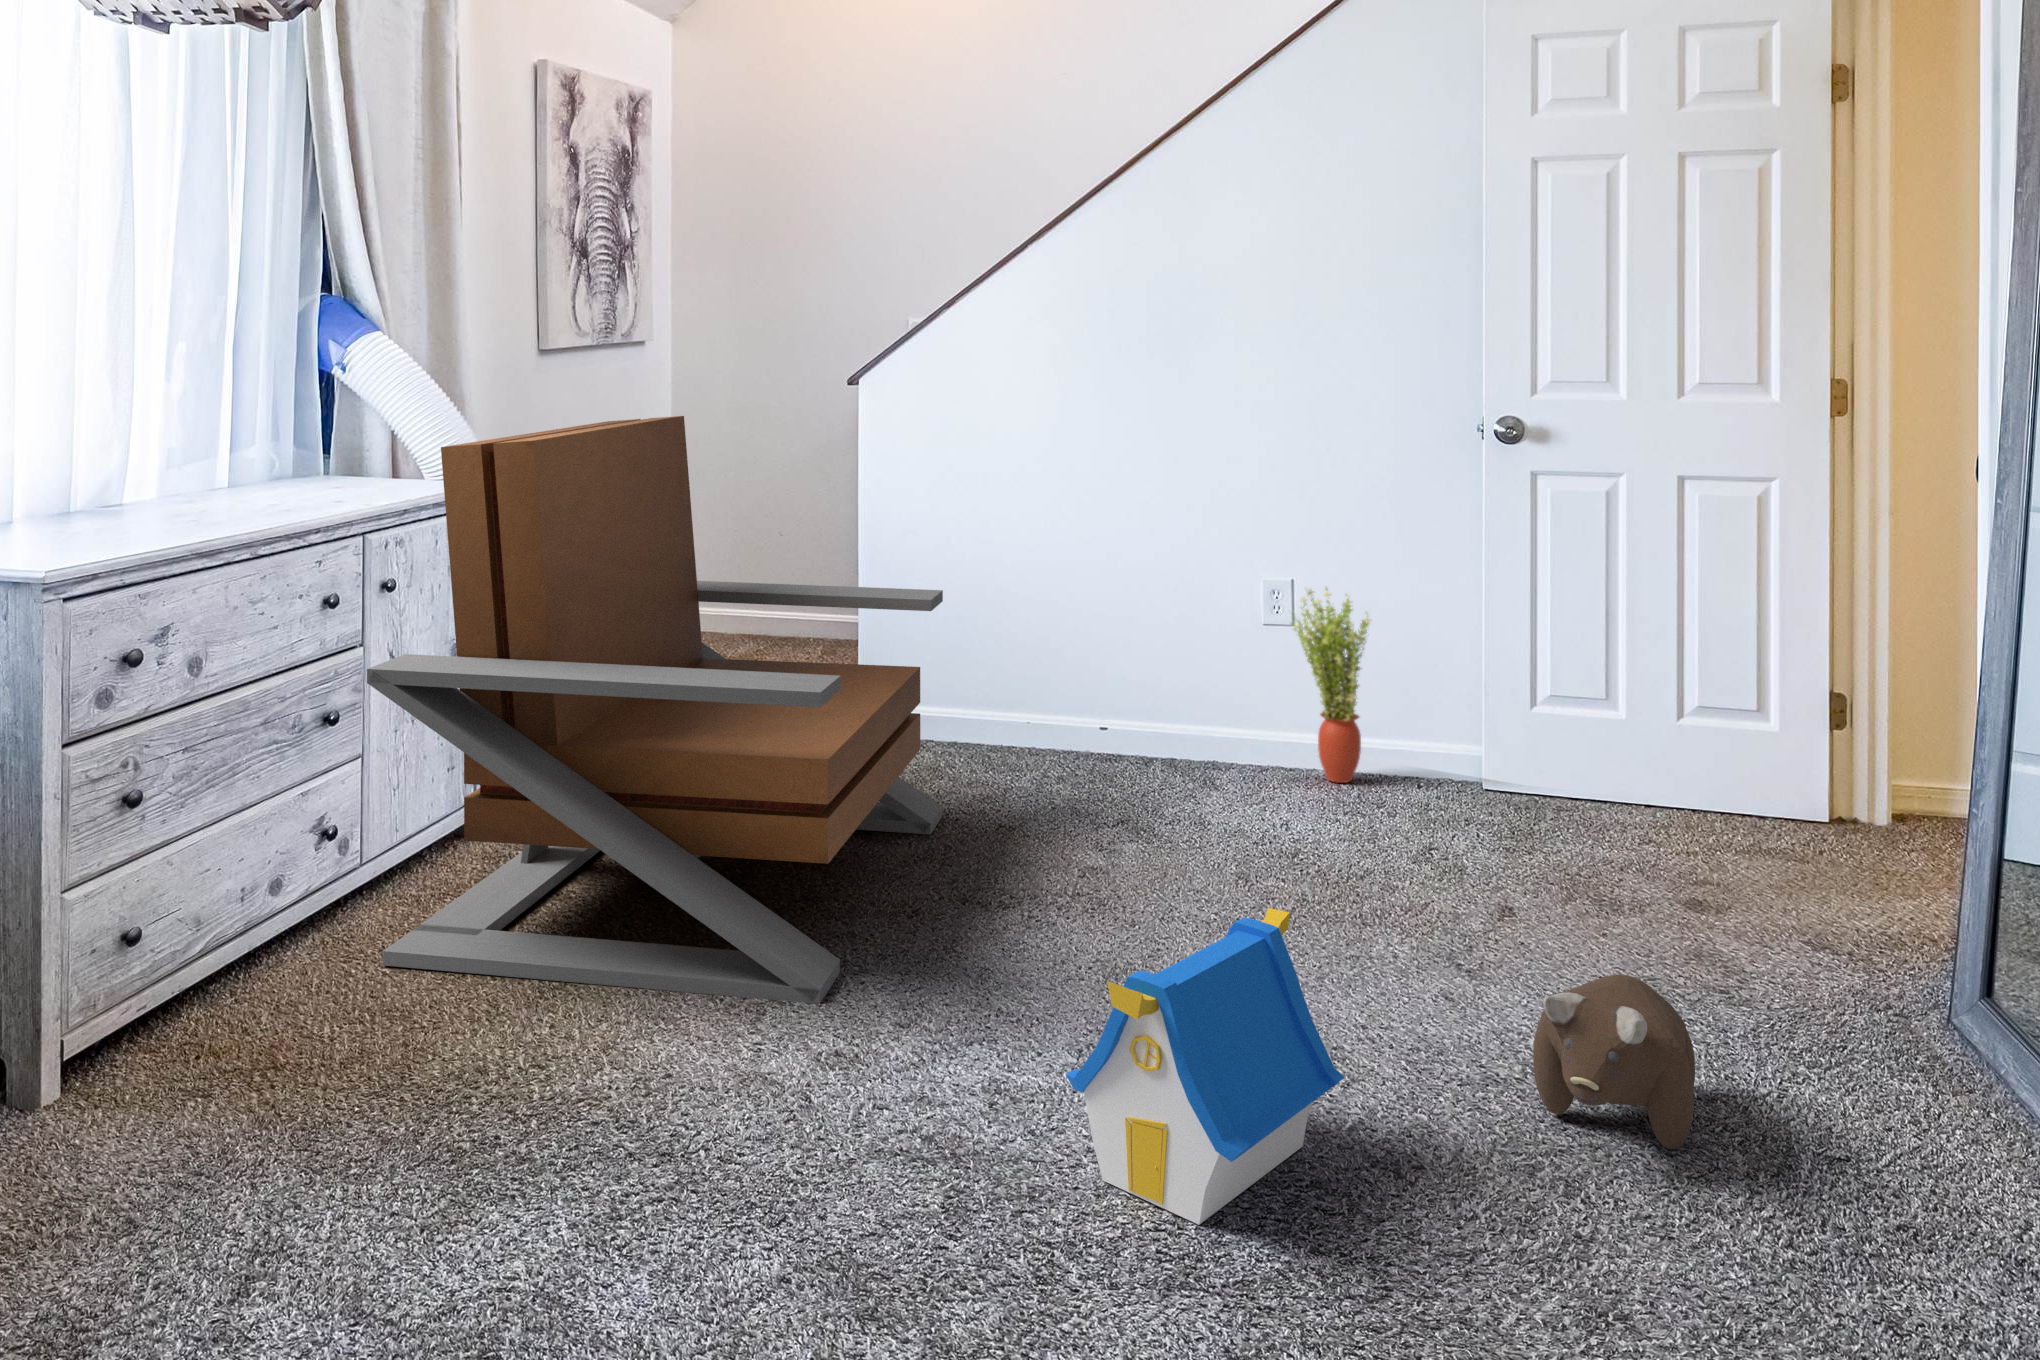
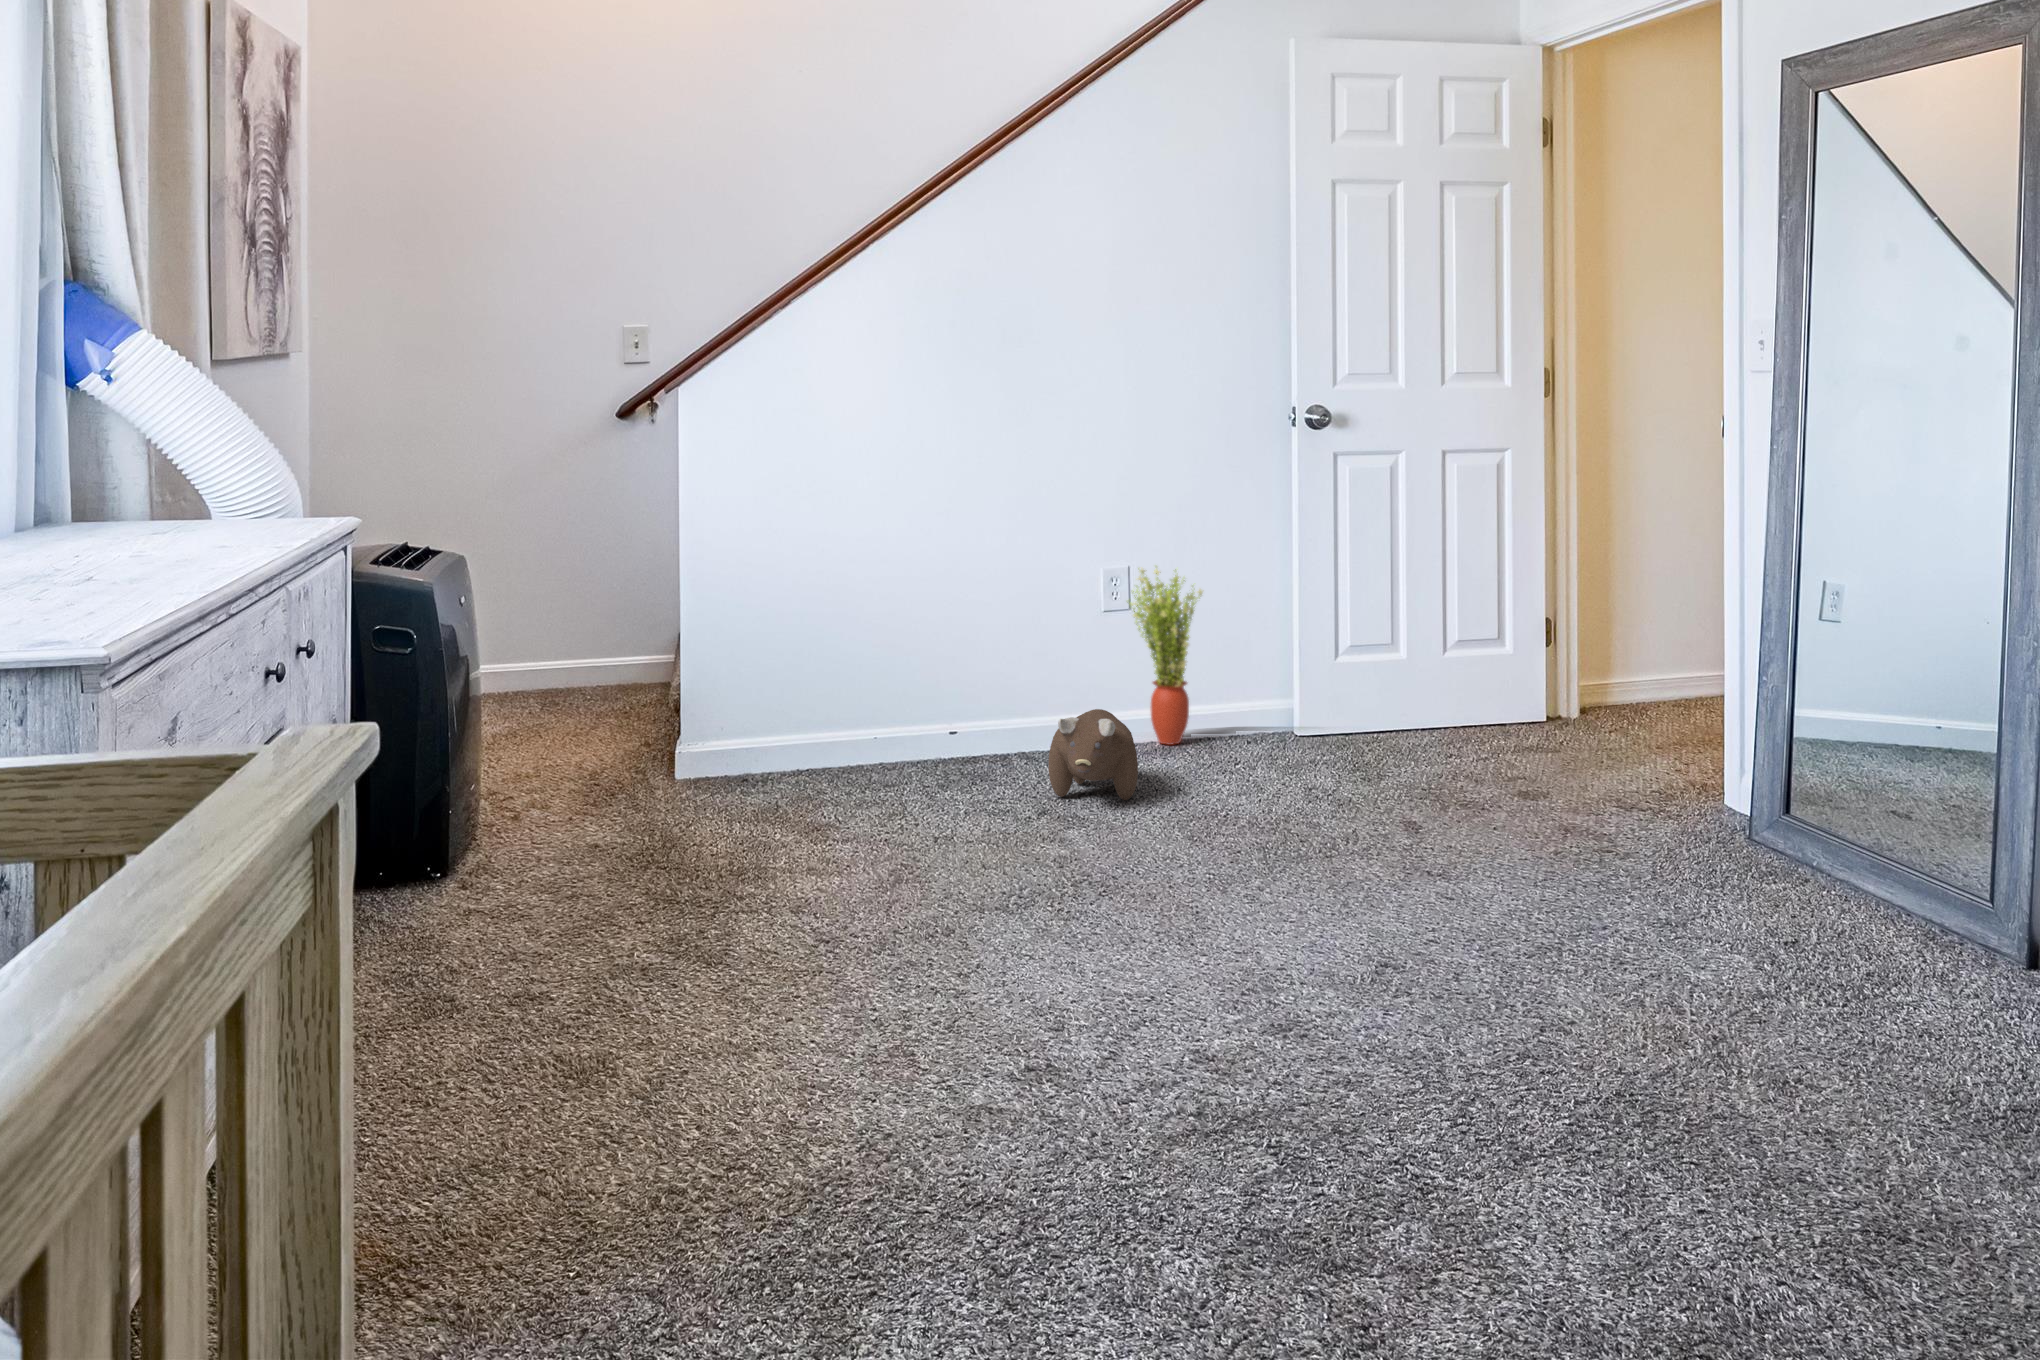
lounge chair: present [367,416,943,1004] -> none [411,420,945,1050]
toy house: present [1066,908,1344,1225] -> none [1302,814,1496,1073]
plush toy: present [1533,974,1695,1149] -> present [1048,709,1138,800]

